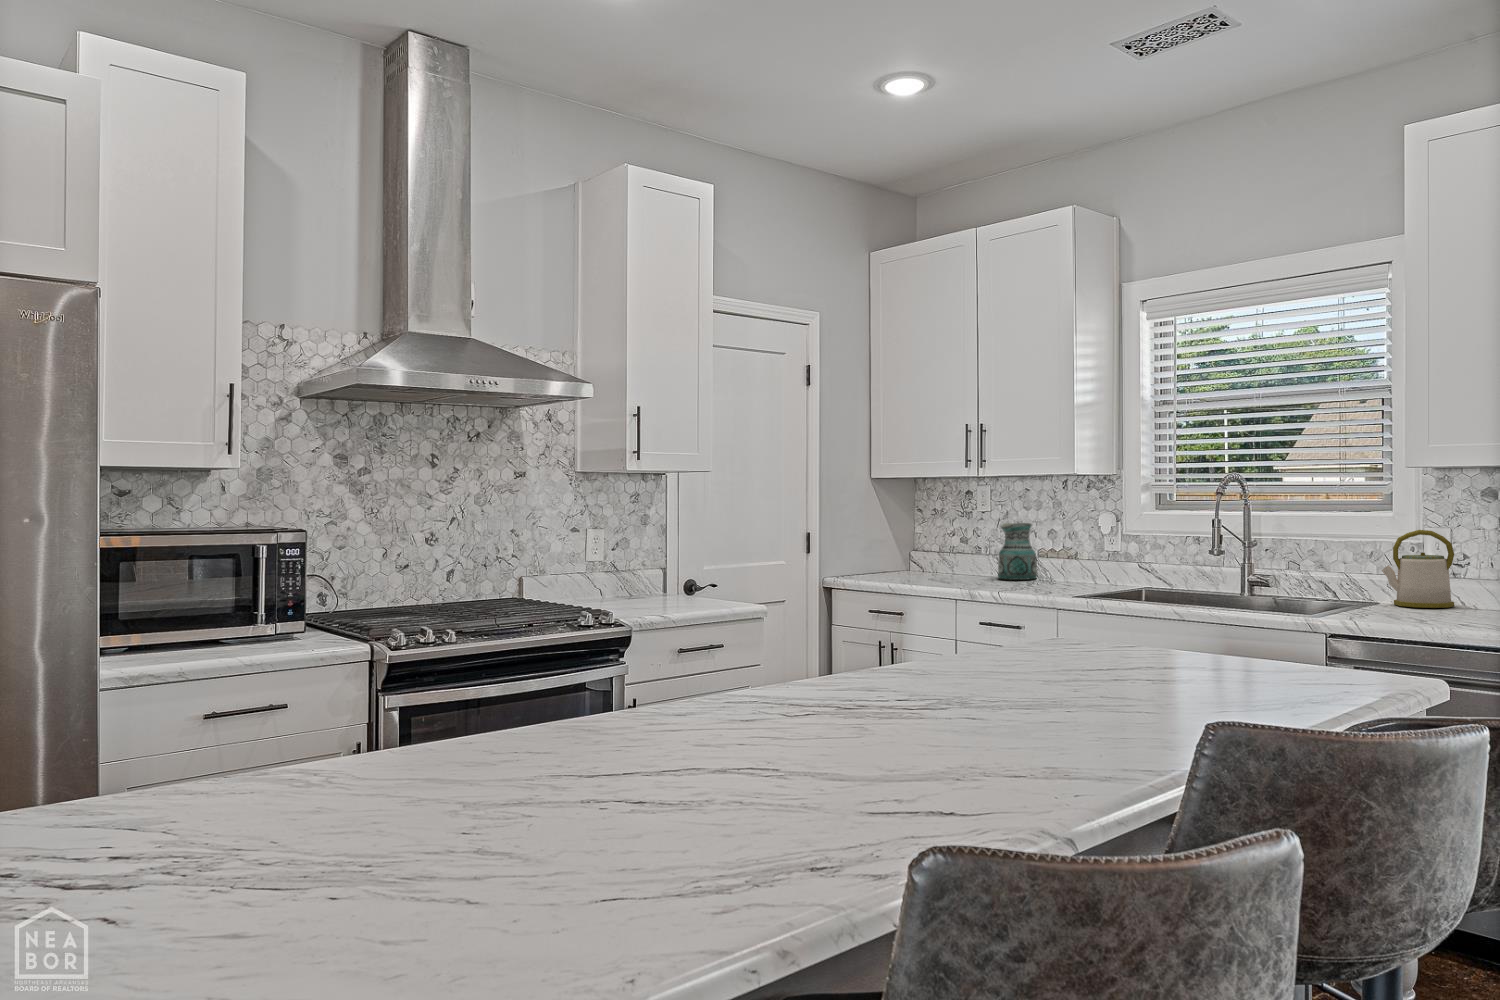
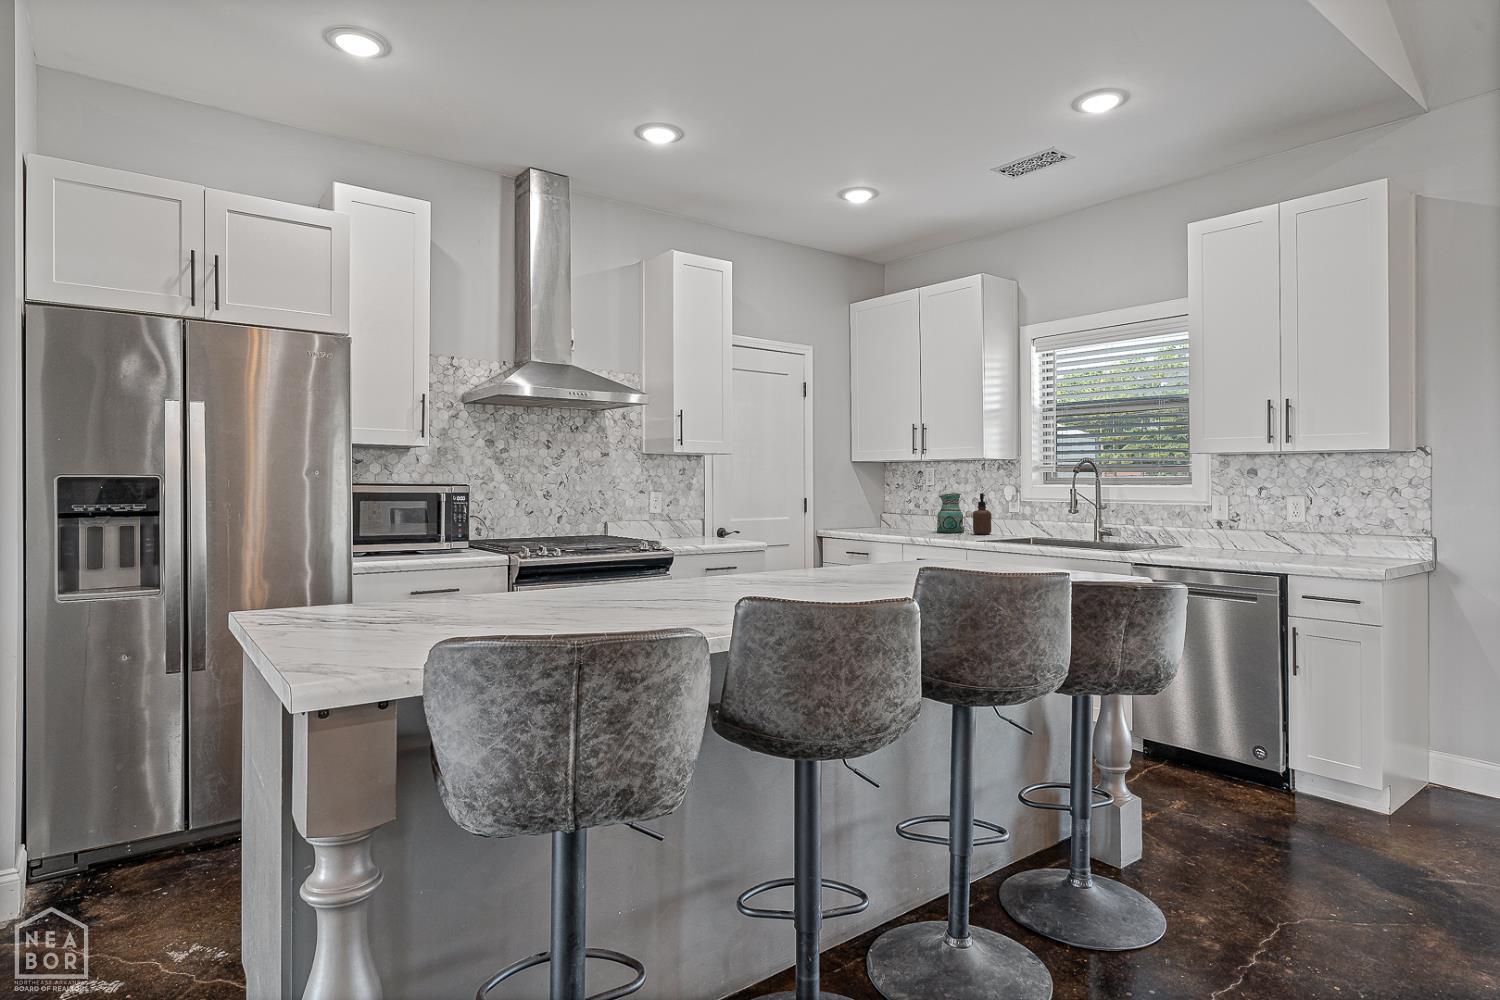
soap dispenser: none [1053,524,1080,583] -> present [973,493,991,534]
kettle: present [1382,530,1454,608] -> none [1183,495,1231,548]

